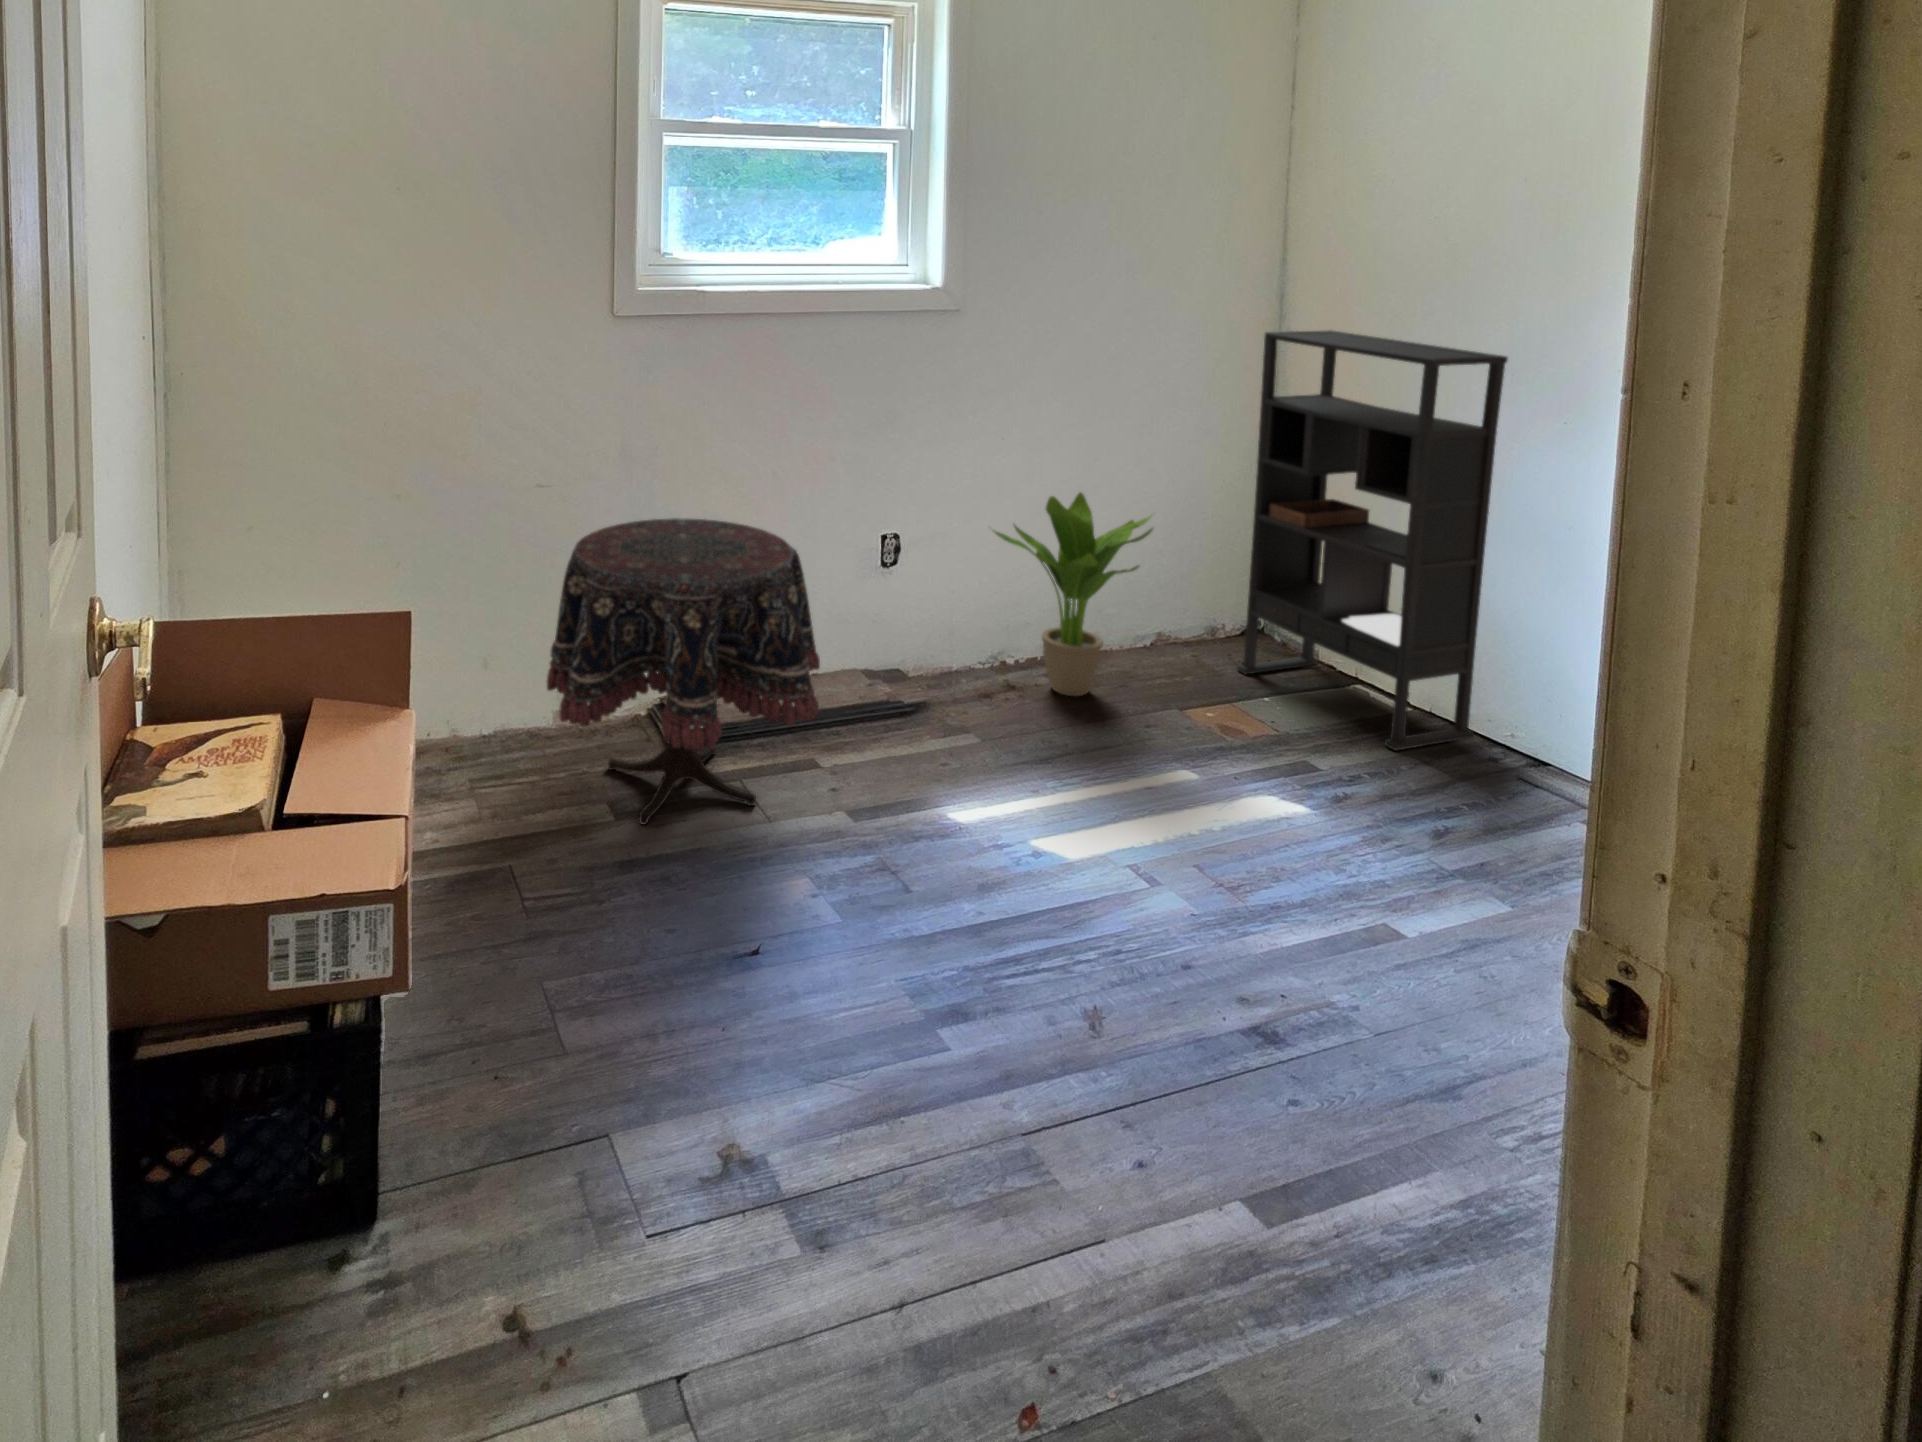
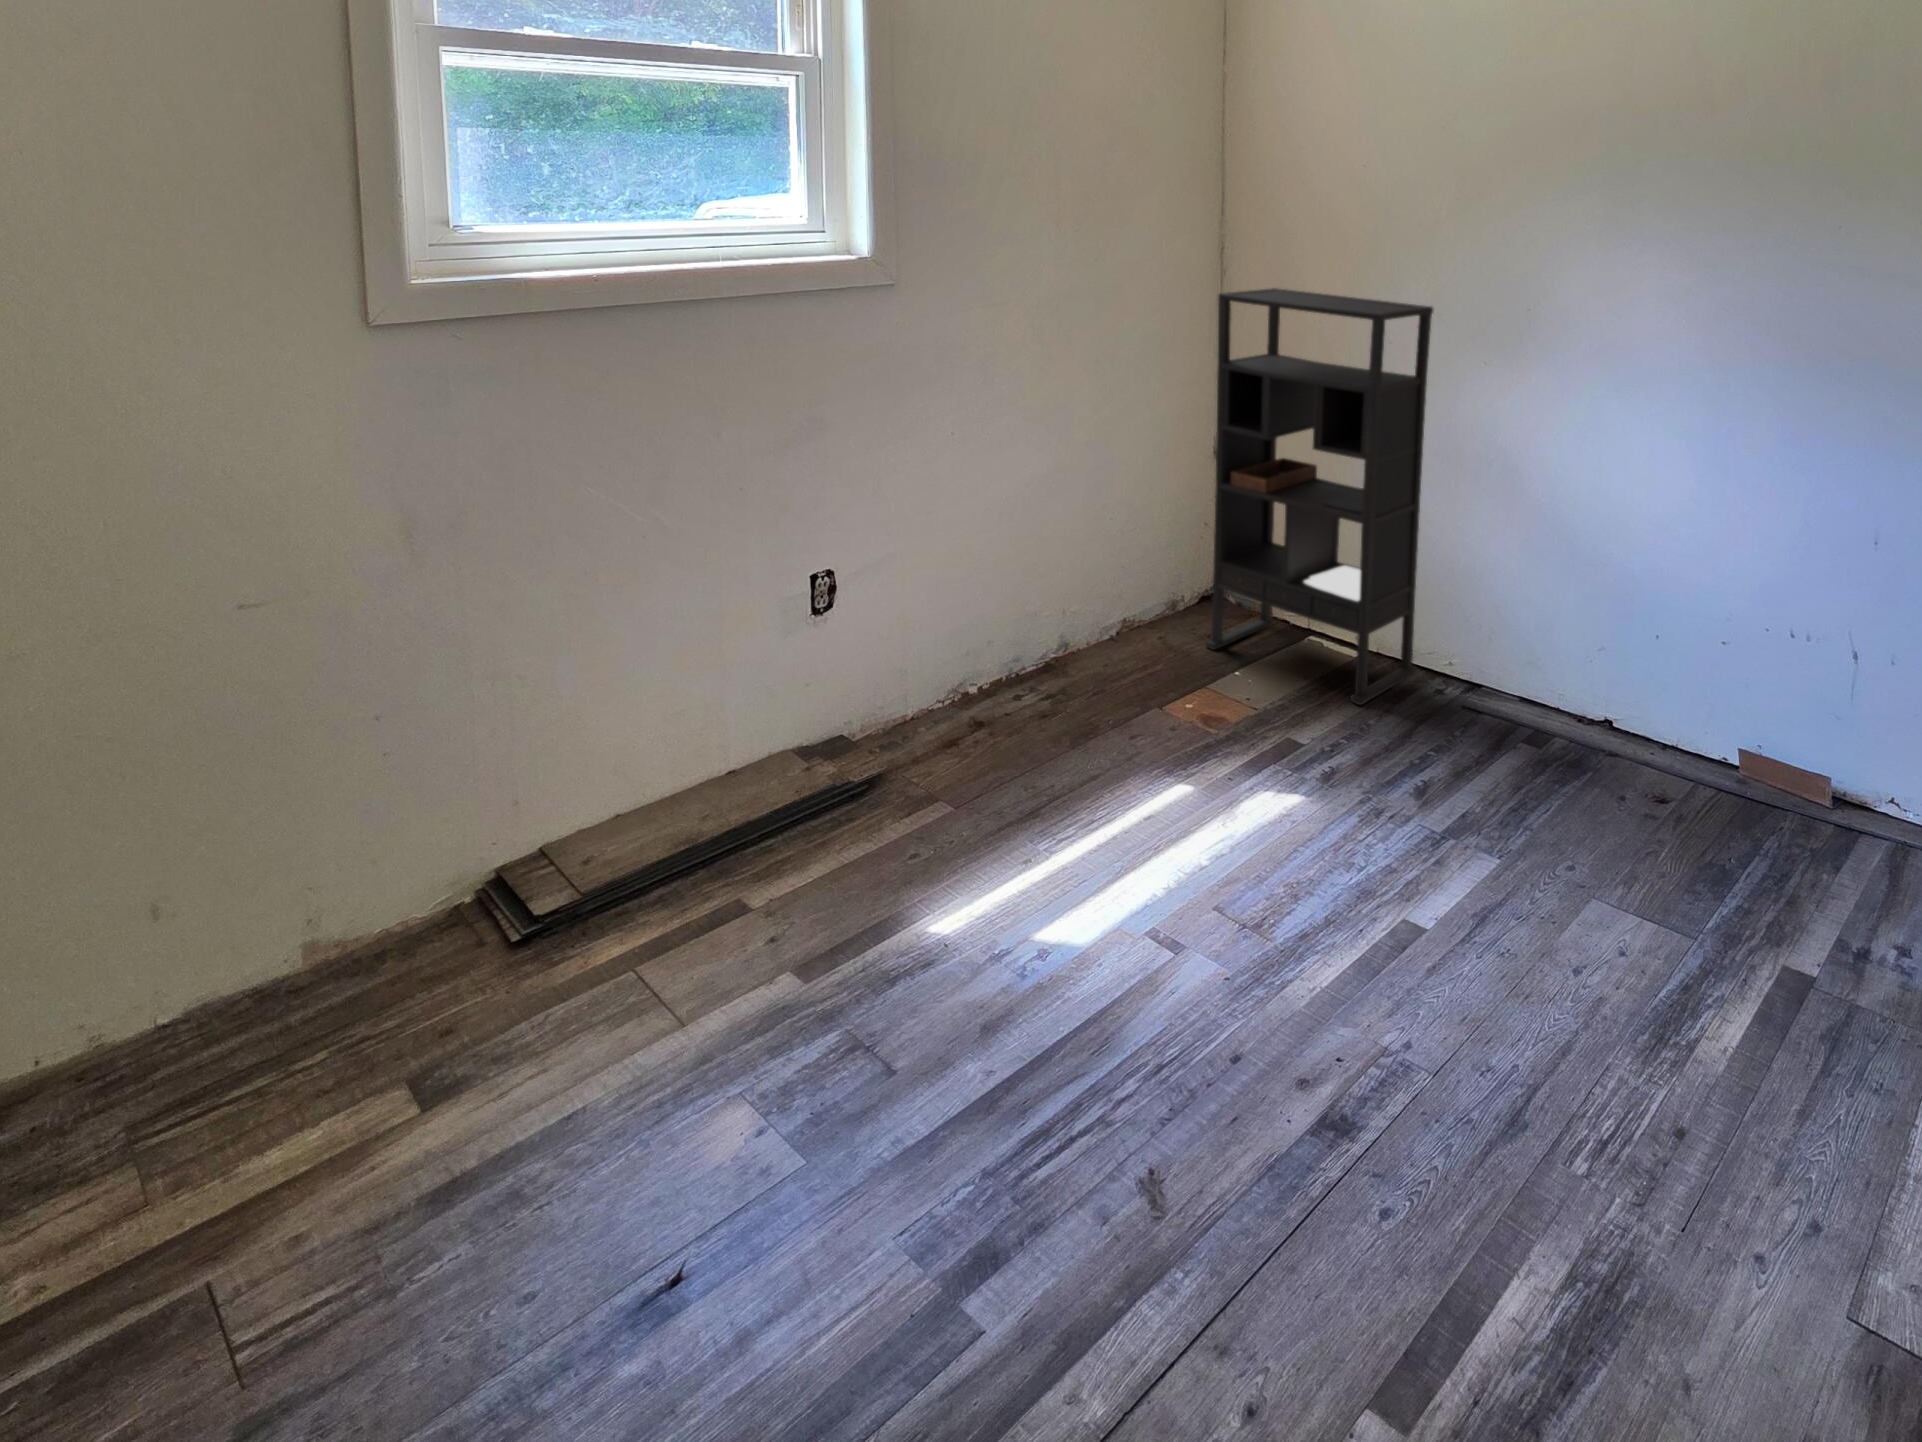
potted plant: present [990,493,1153,696] -> none [945,485,1131,720]
side table: present [546,518,820,825] -> none [261,606,748,1110]

